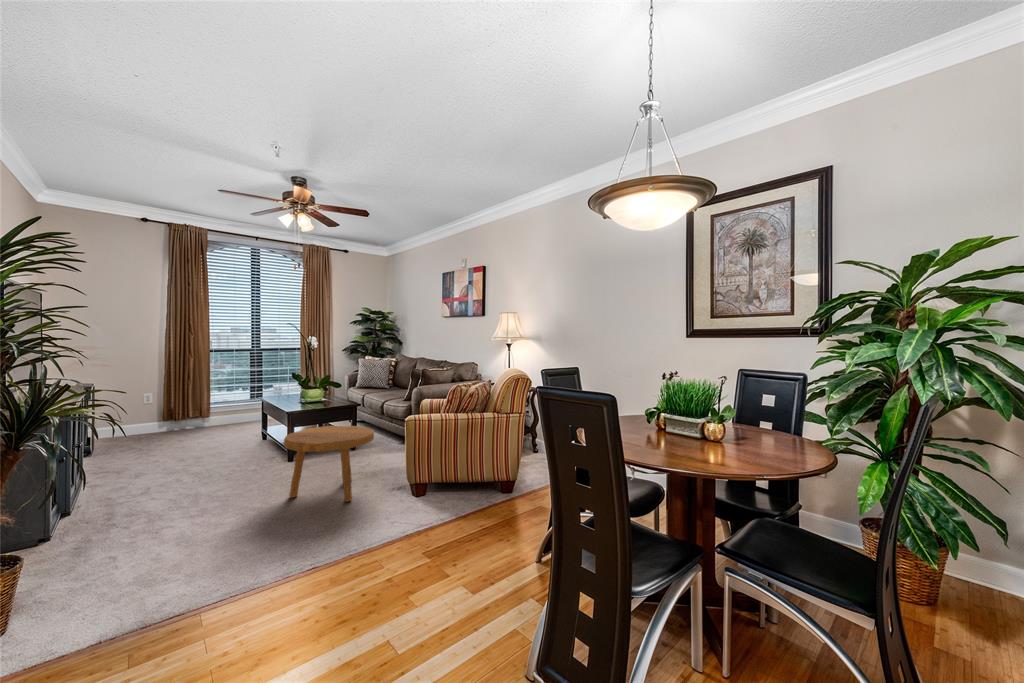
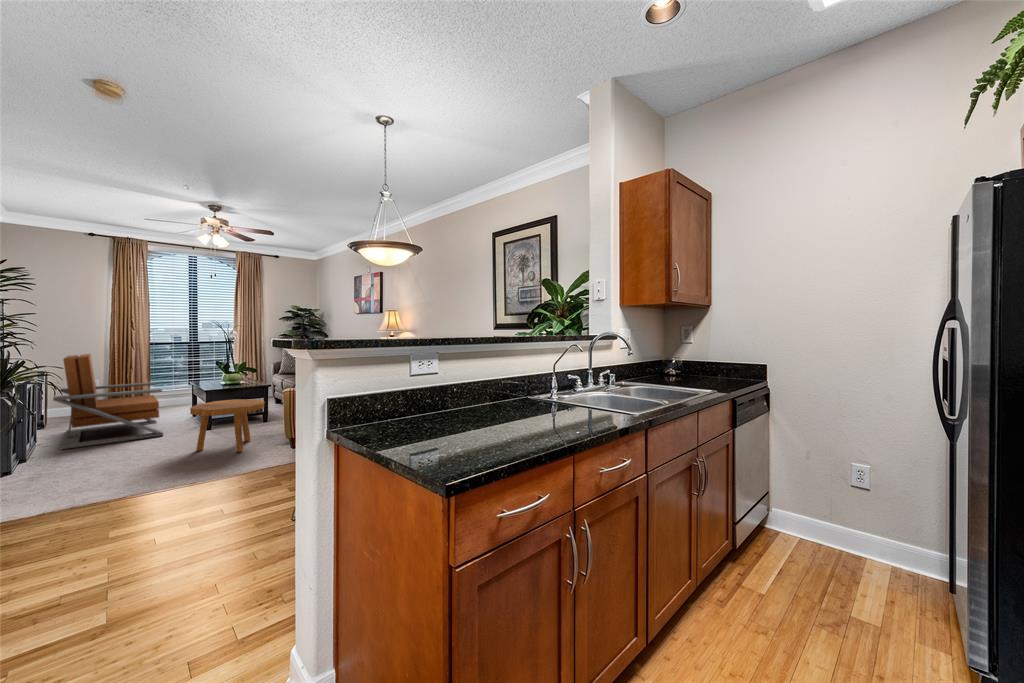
lounge chair: none [106,363,238,491] -> present [53,354,163,449]

